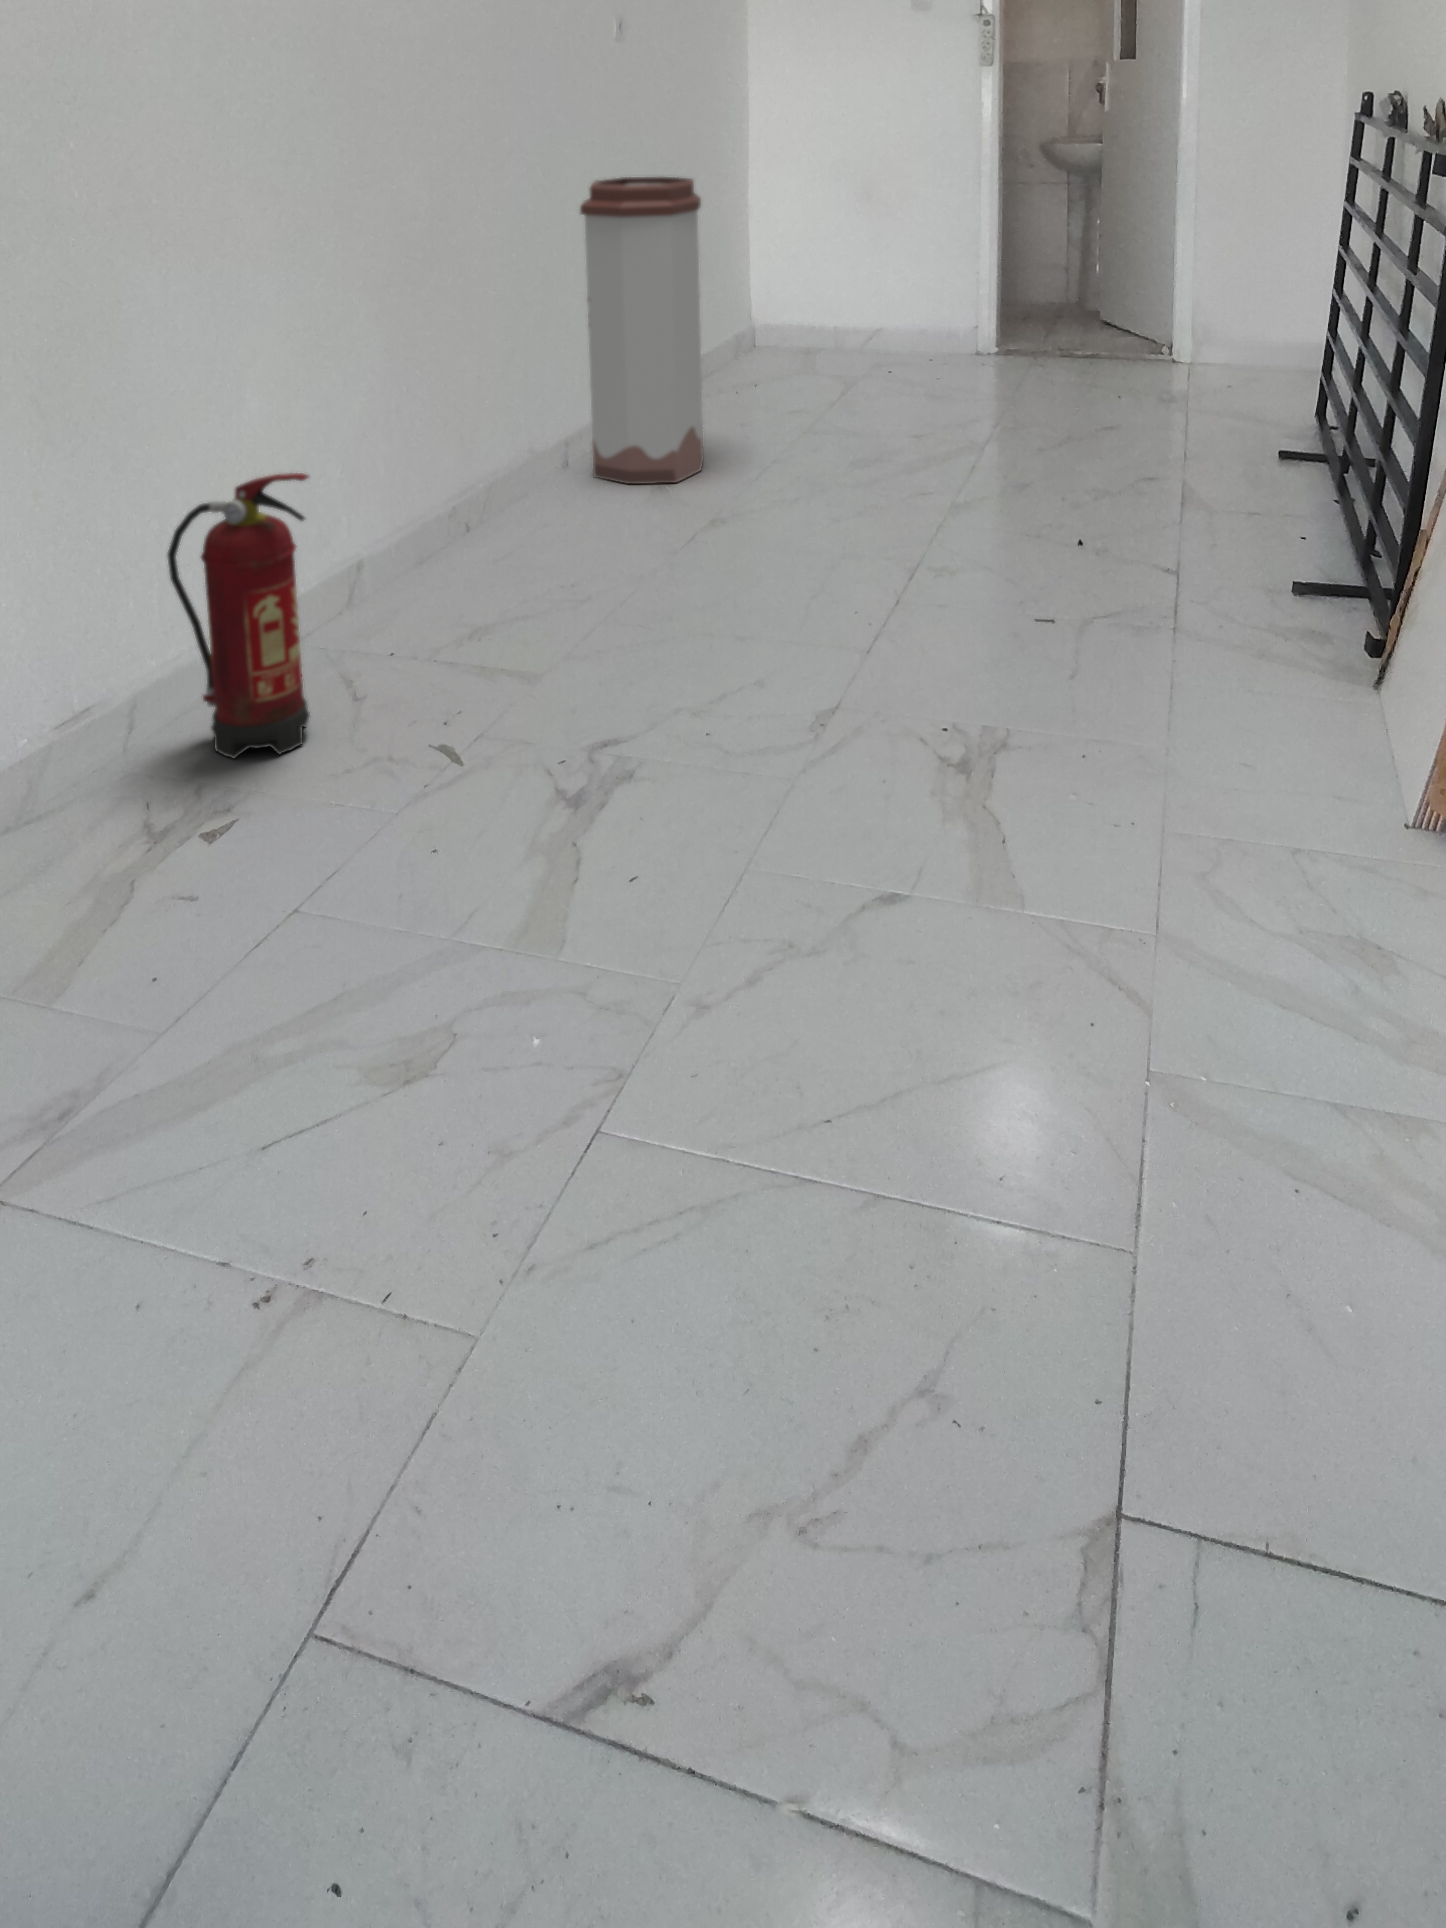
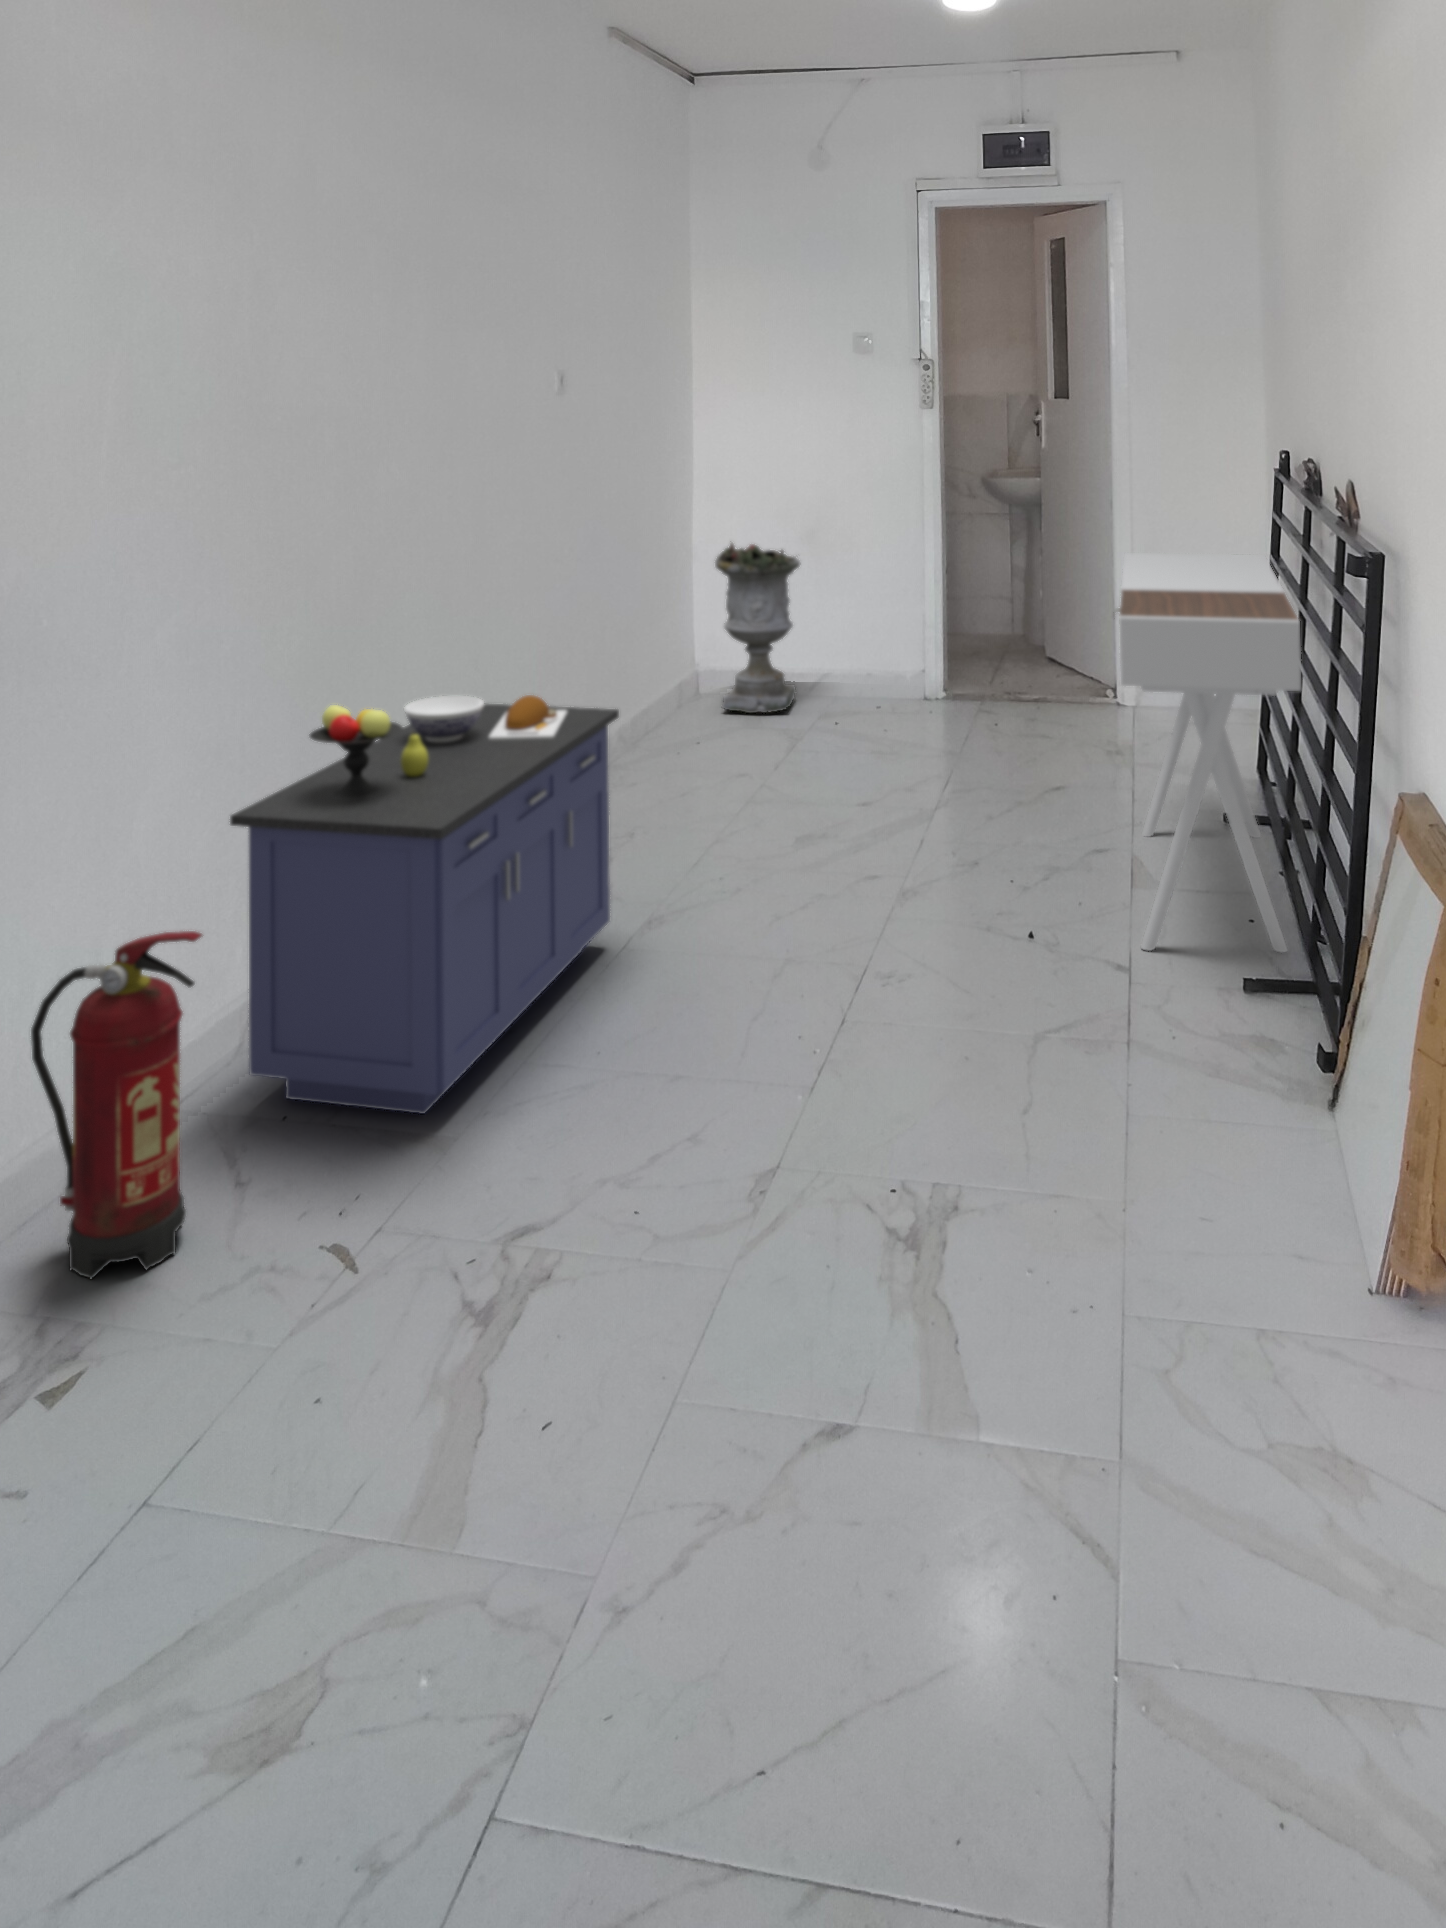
trash can: present [580,177,703,484] -> none [517,538,643,873]
desk: none [1177,193,1376,564] -> present [1114,553,1302,953]
planter: none [770,199,855,364] -> present [715,544,800,713]
storage cabinet: none [327,298,681,657] -> present [230,695,619,1114]

